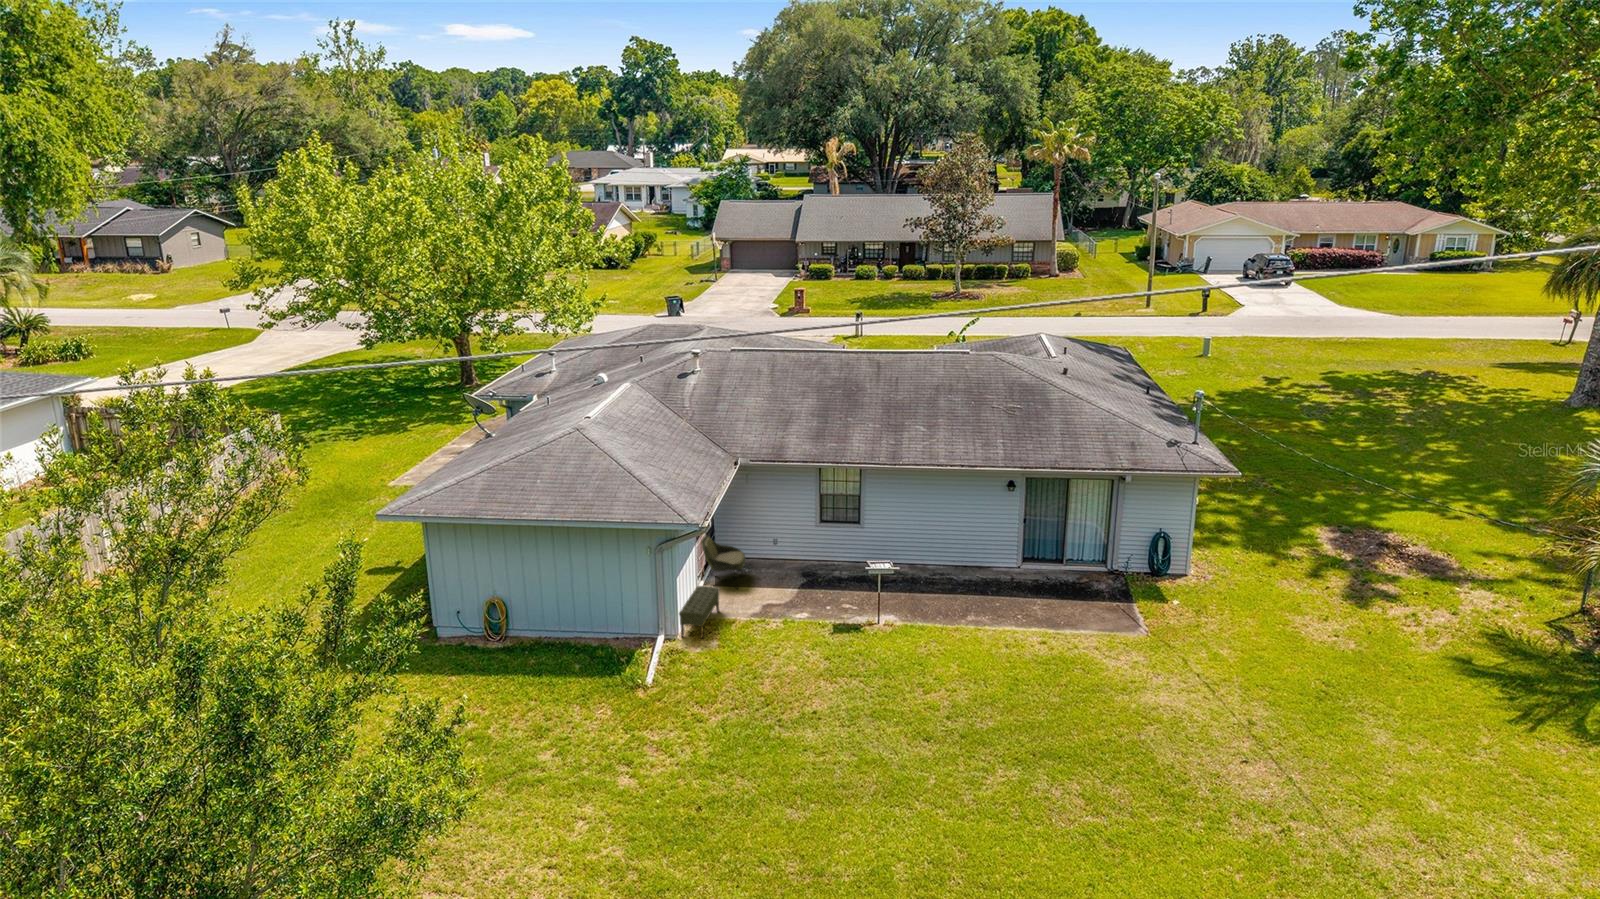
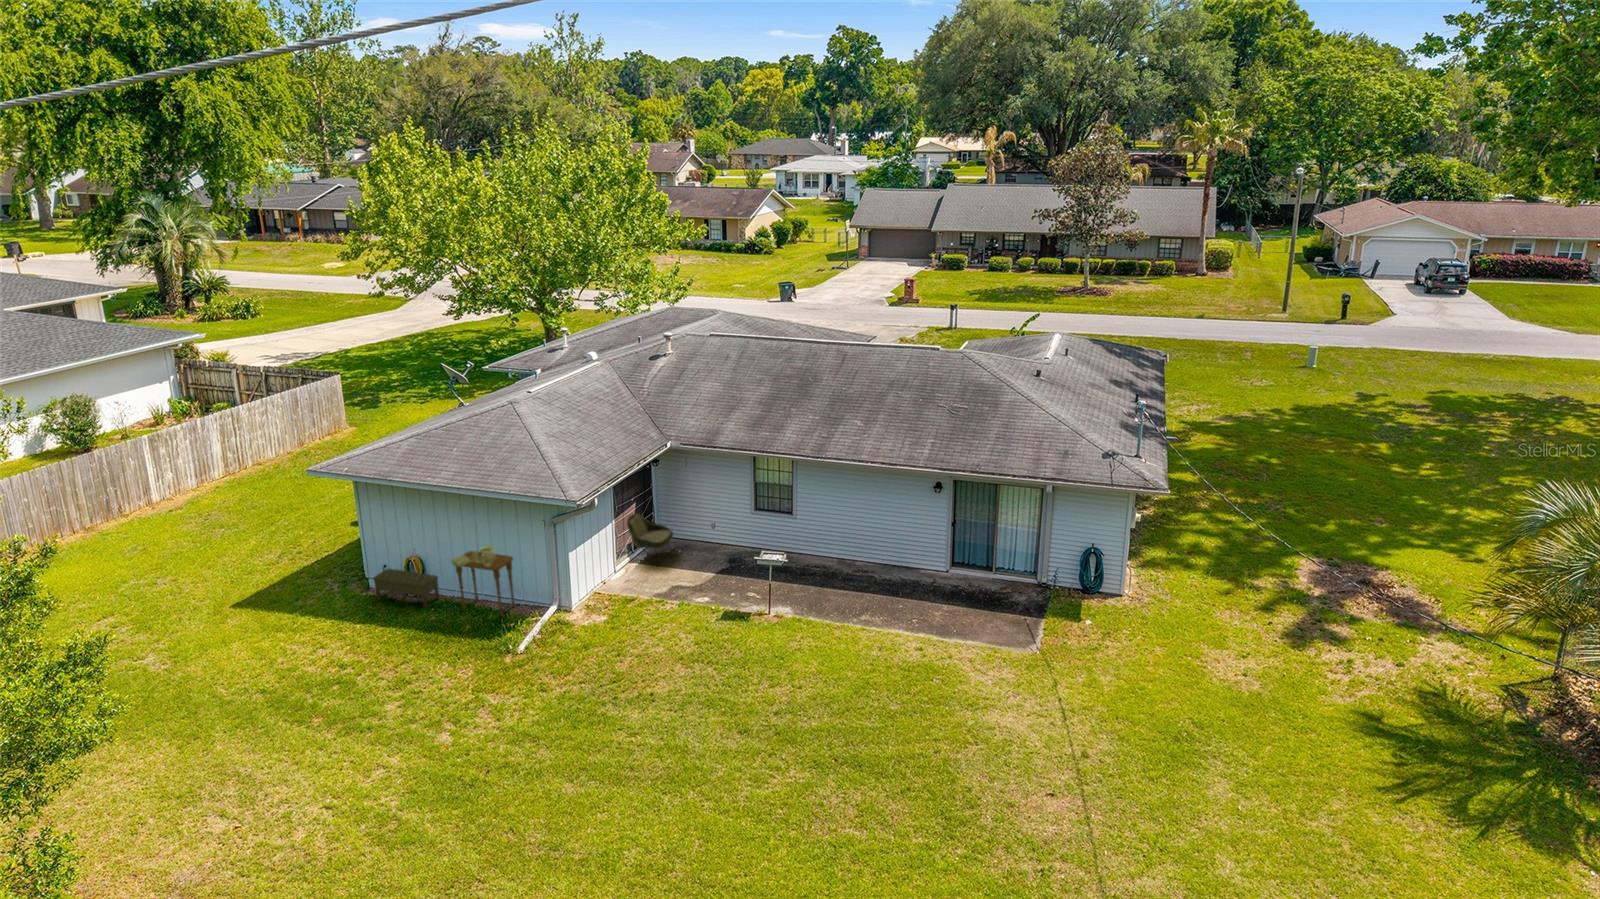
side table: none [548,581,614,655] -> present [451,546,515,616]
bench: present [679,586,719,638] -> present [373,569,439,608]

